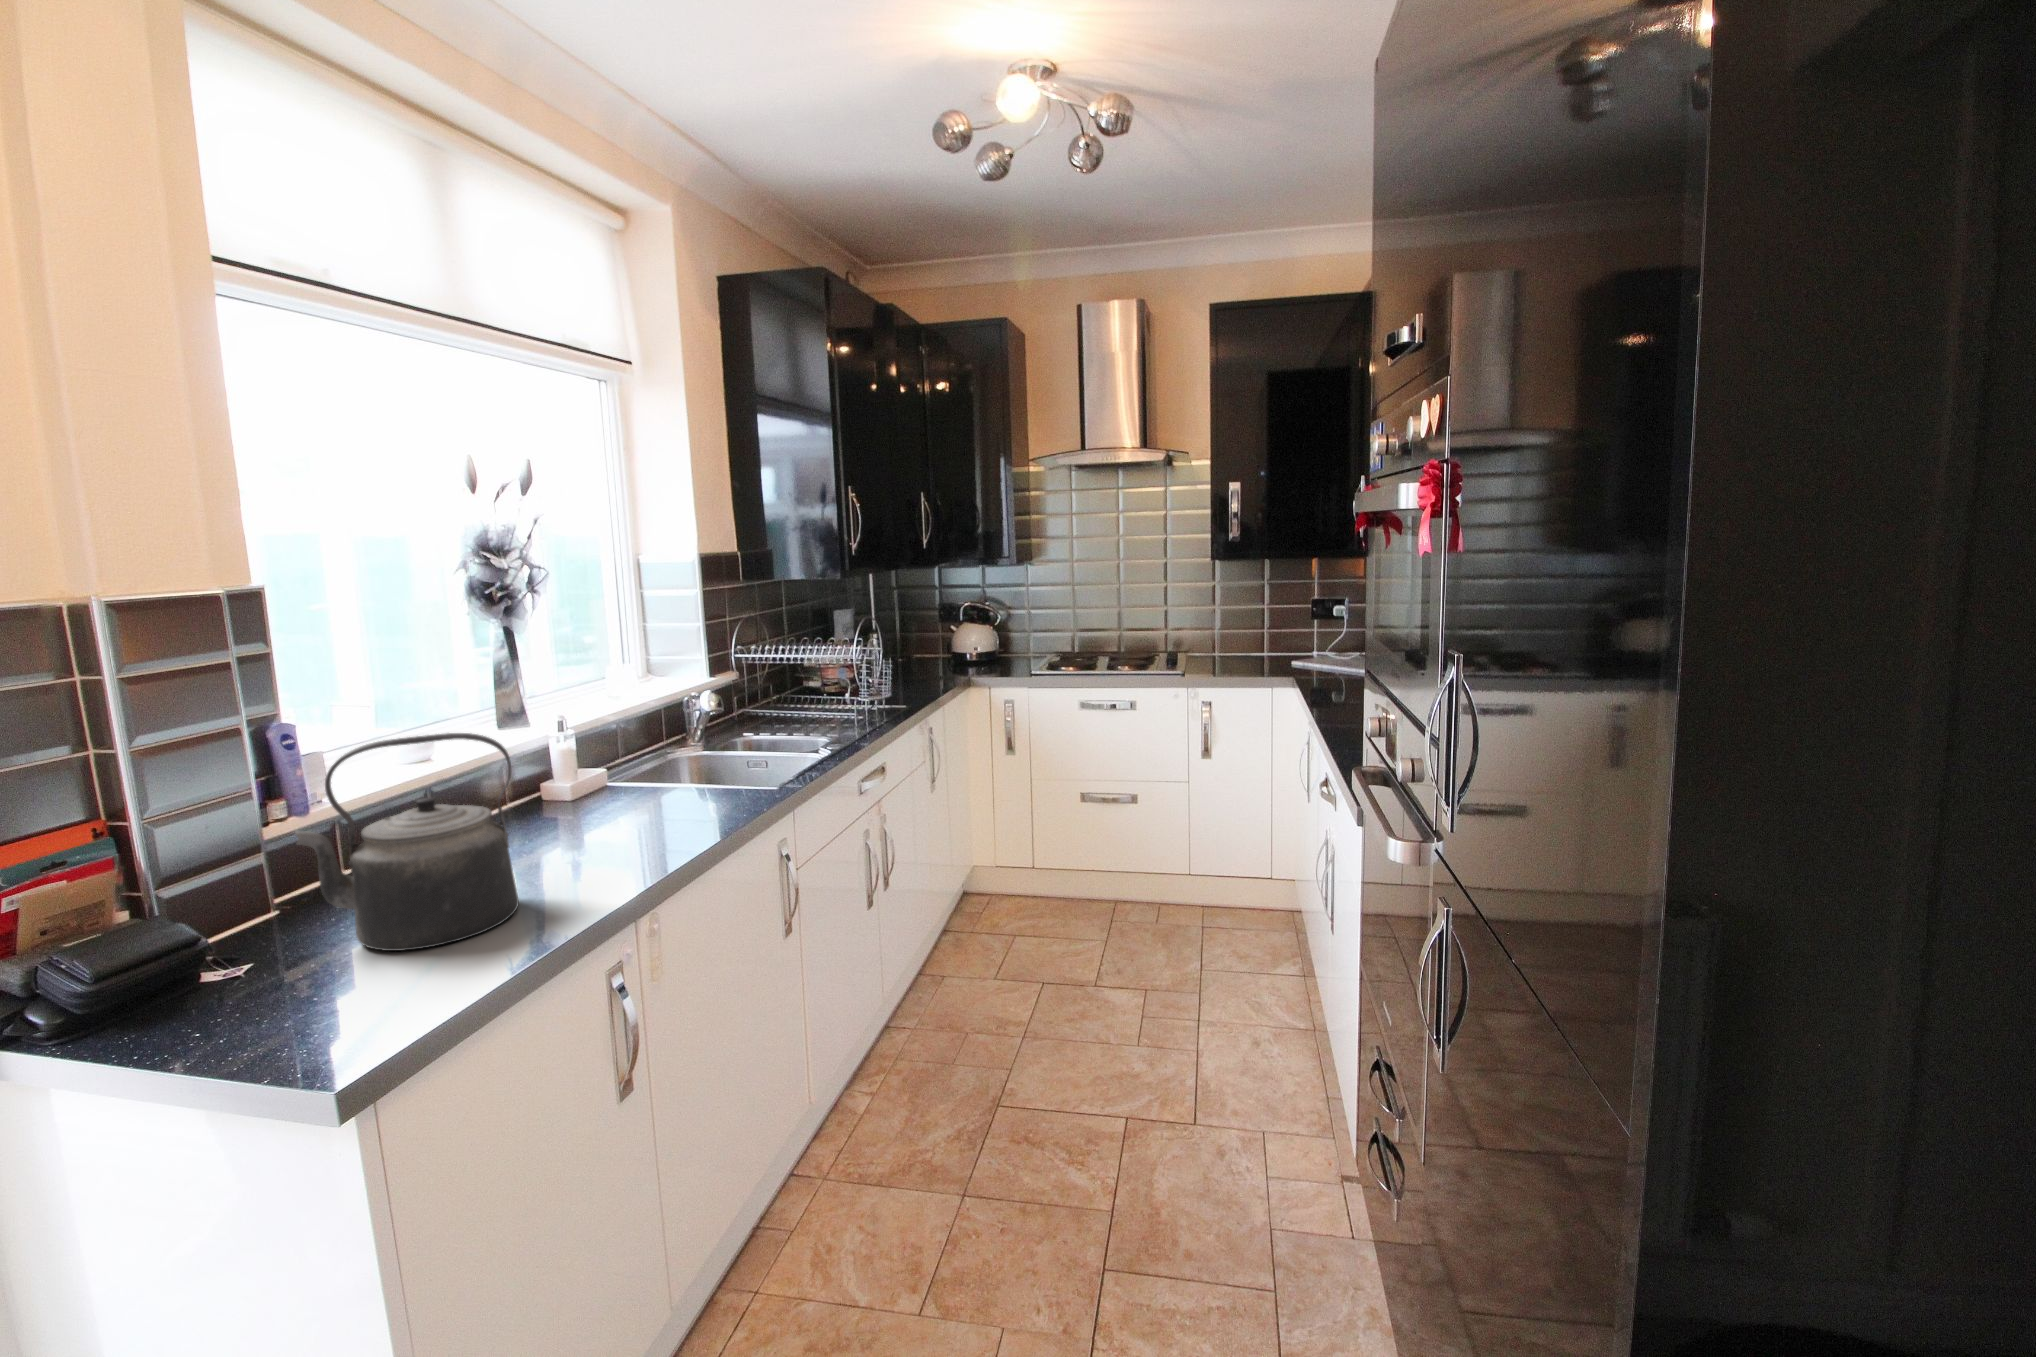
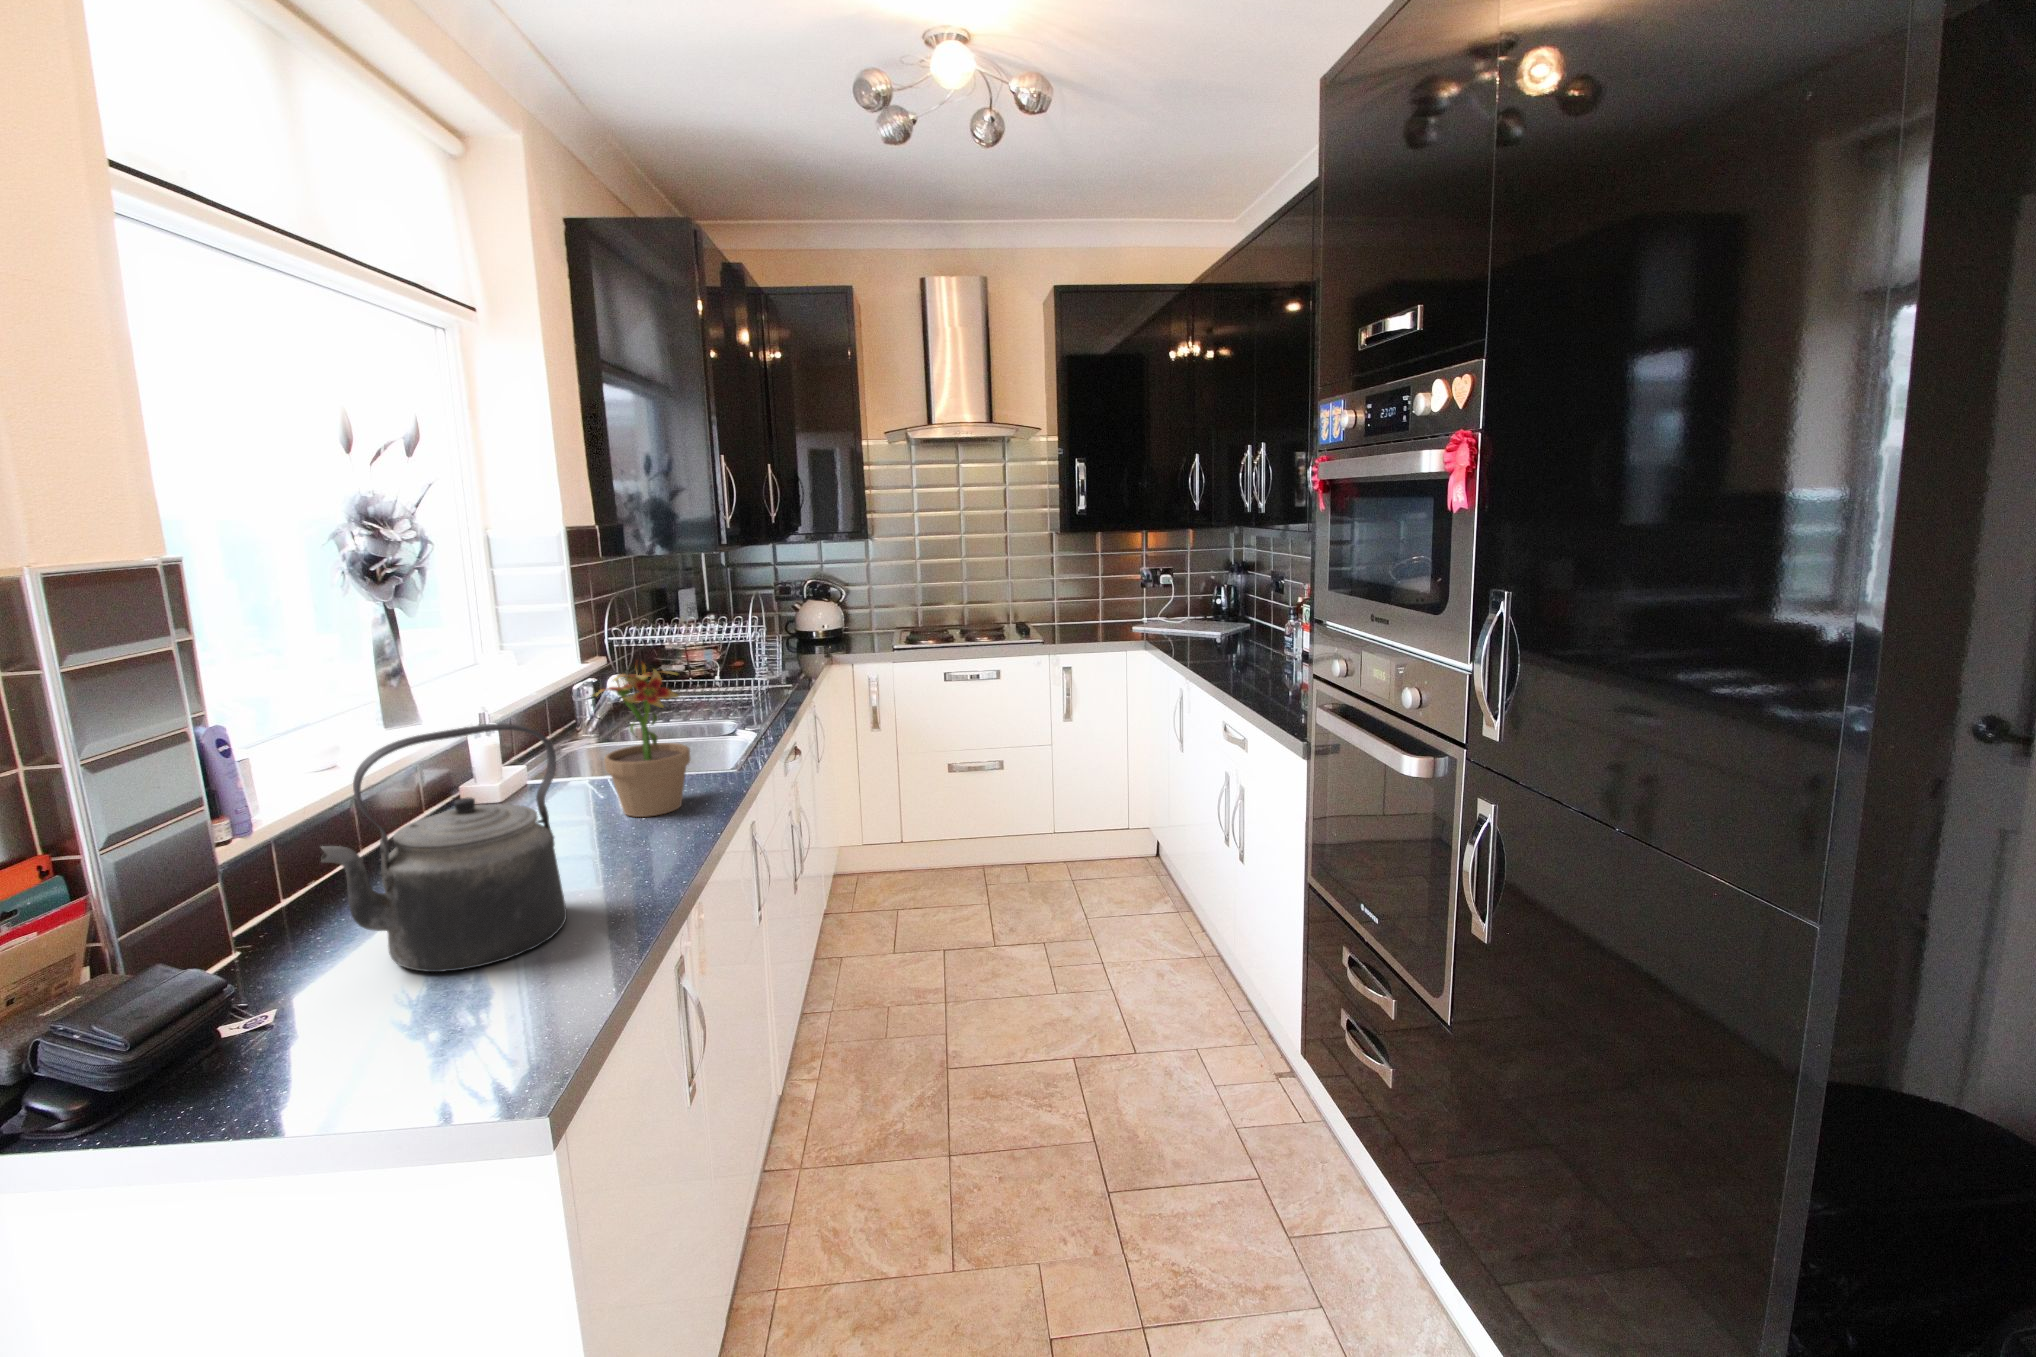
potted plant: none [630,678,718,824] -> present [592,661,690,817]

